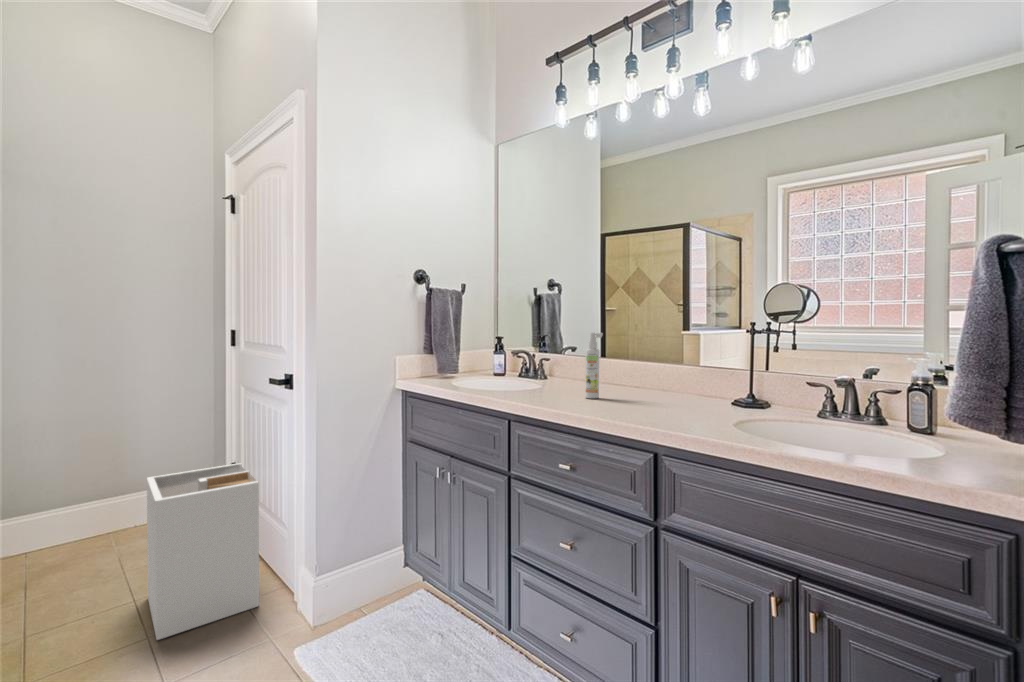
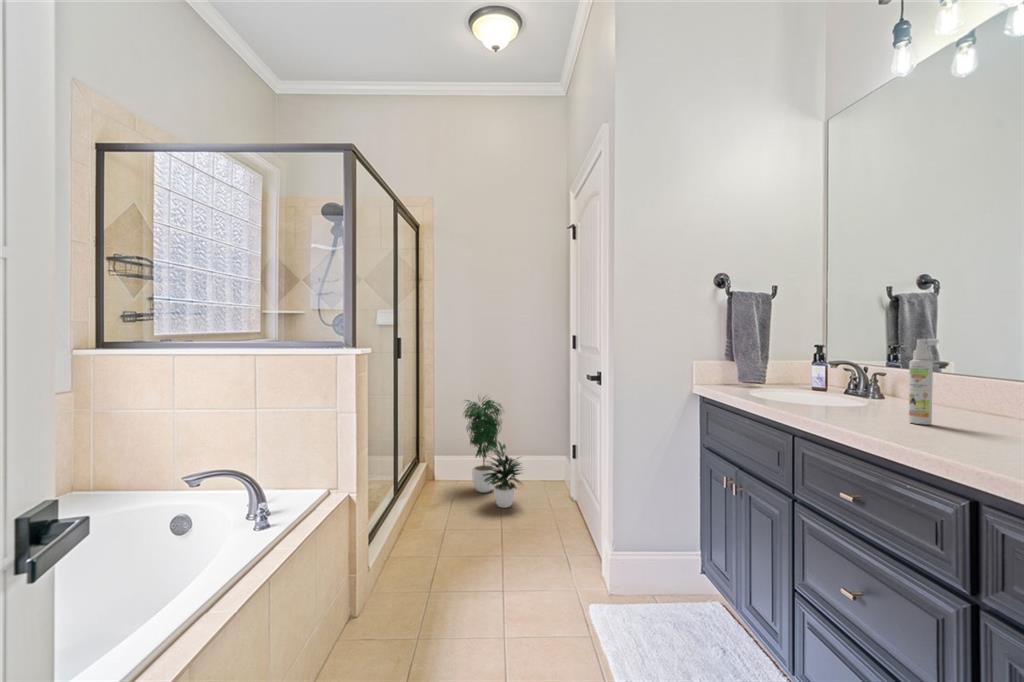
potted plant: none [40,410,167,567] -> present [464,397,521,508]
laundry hamper: present [147,463,259,640] -> none [506,444,575,563]

